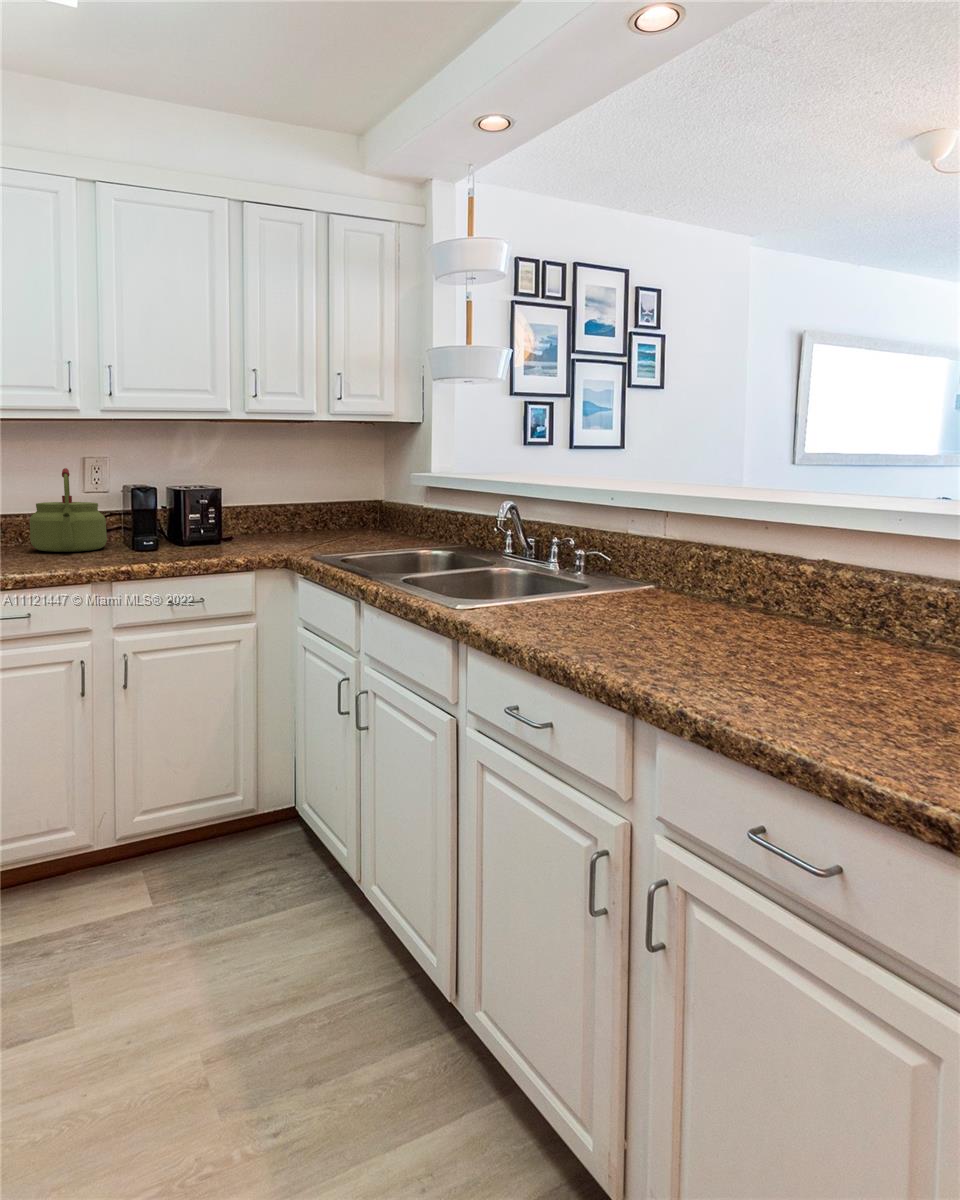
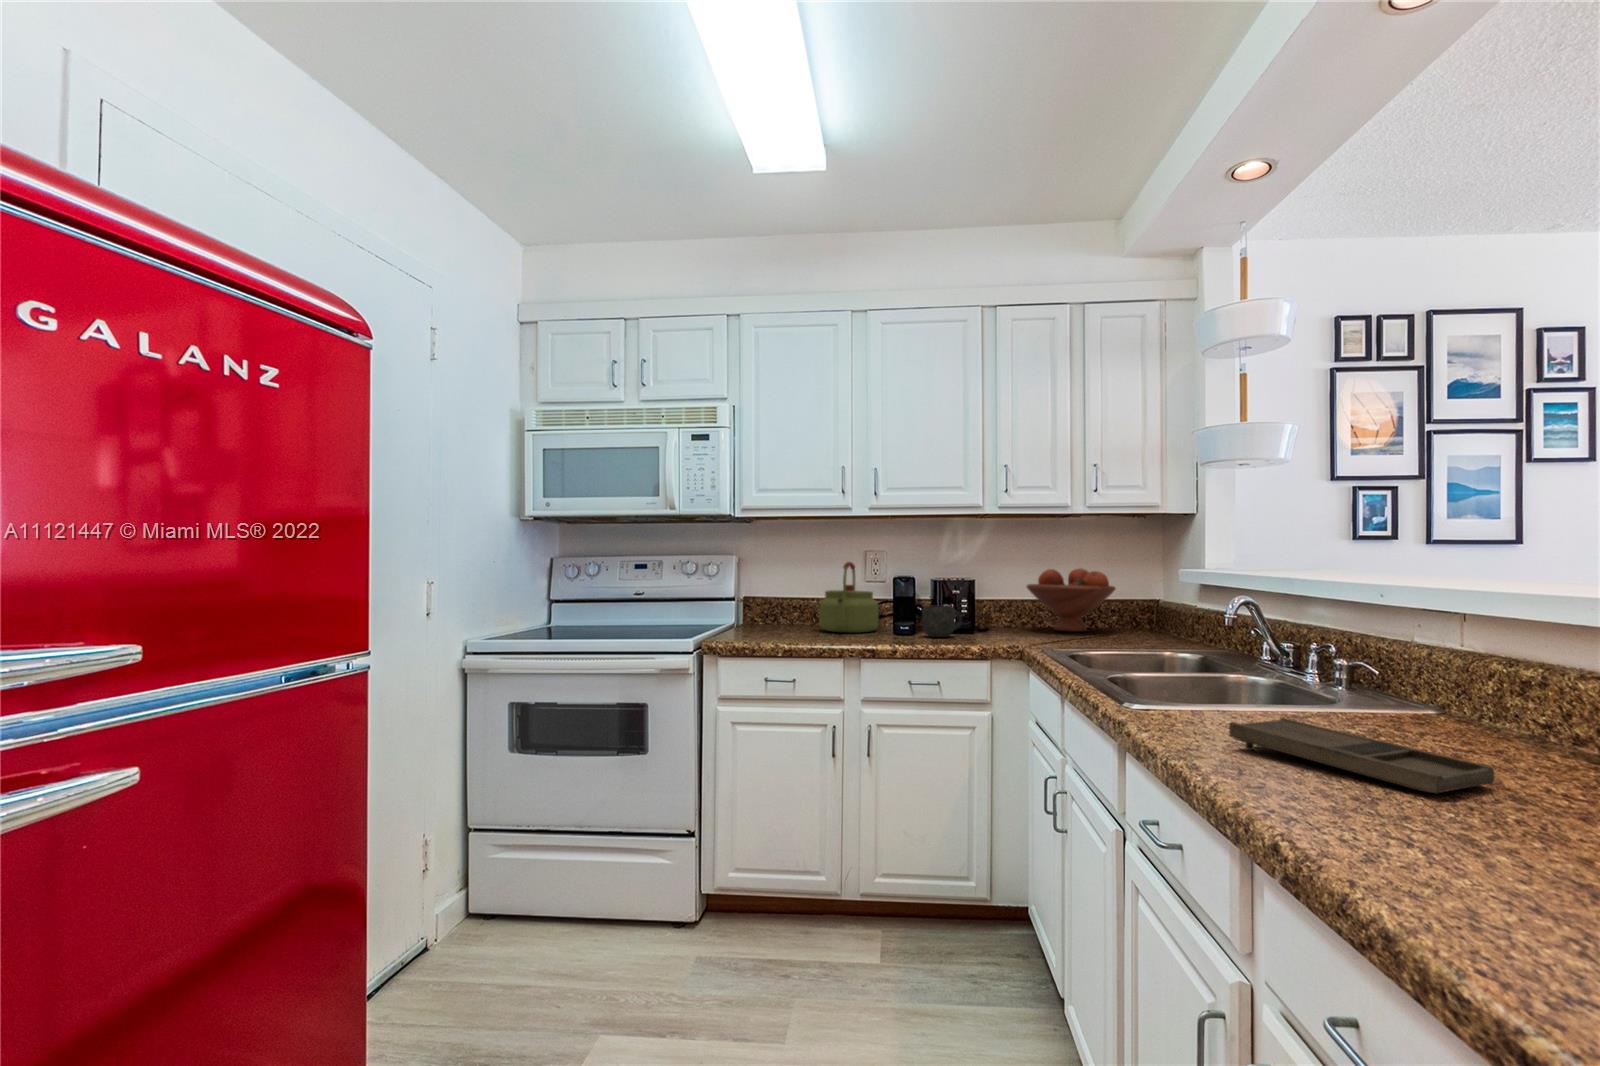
fruit bowl: none [264,473,349,536] -> present [1027,568,1115,632]
mug: none [168,516,210,551] -> present [922,605,962,637]
tray: none [575,601,736,641] -> present [1229,718,1495,793]

